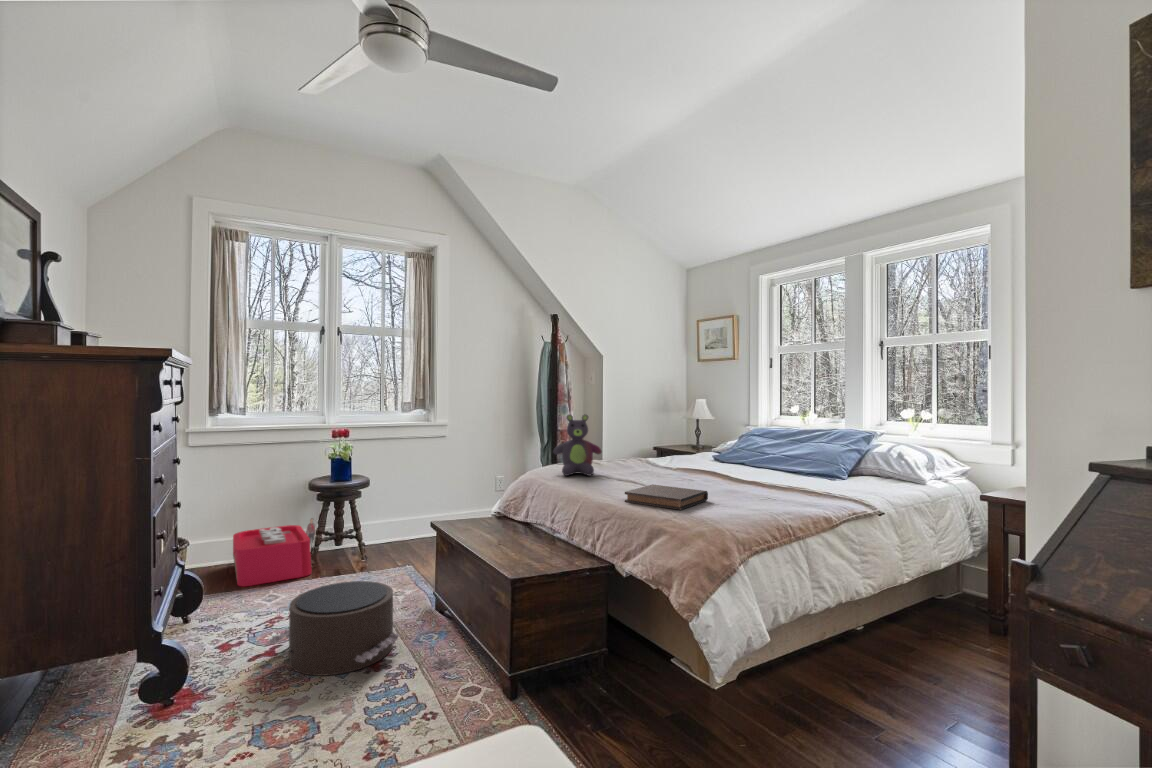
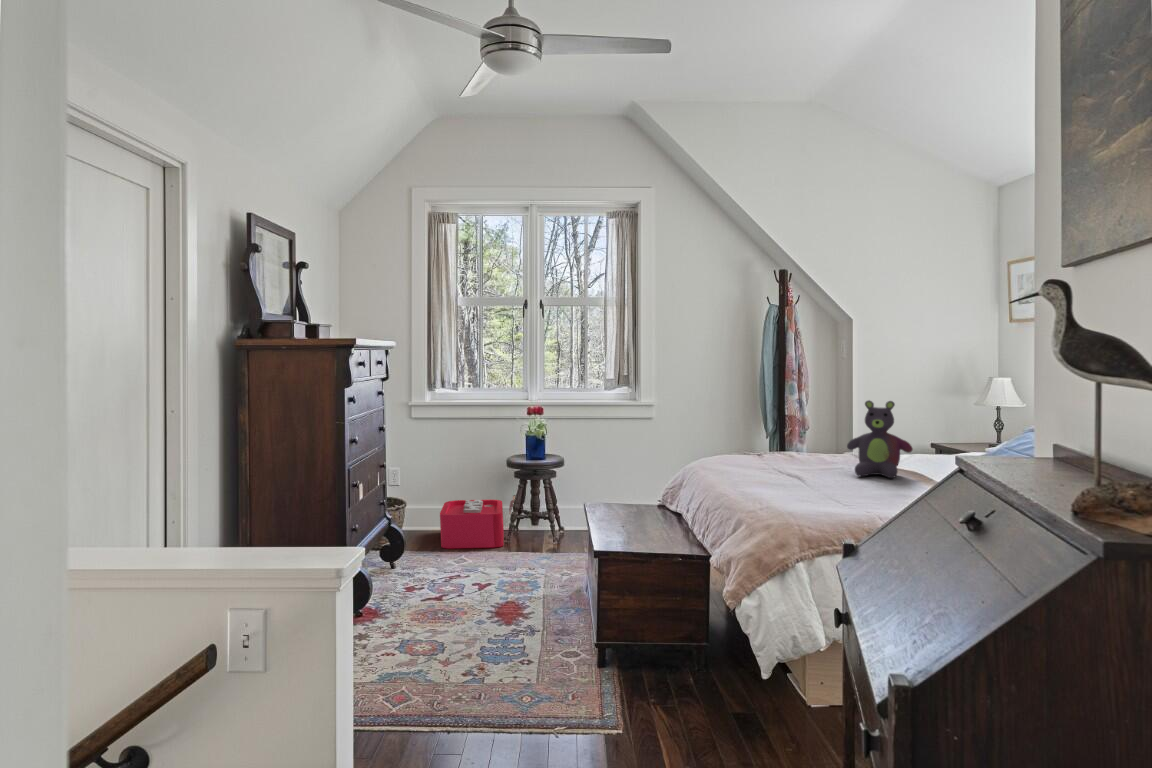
stuffed bear: present [553,414,601,476] -> present [847,400,913,478]
book: present [625,484,708,510] -> none [754,480,855,506]
pouf: present [267,581,399,676] -> none [433,548,537,622]

